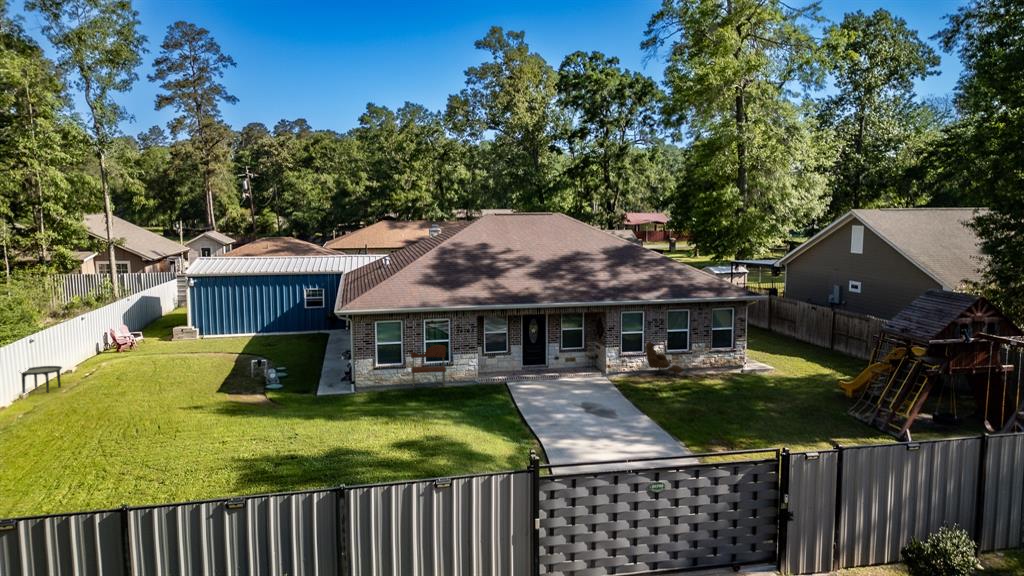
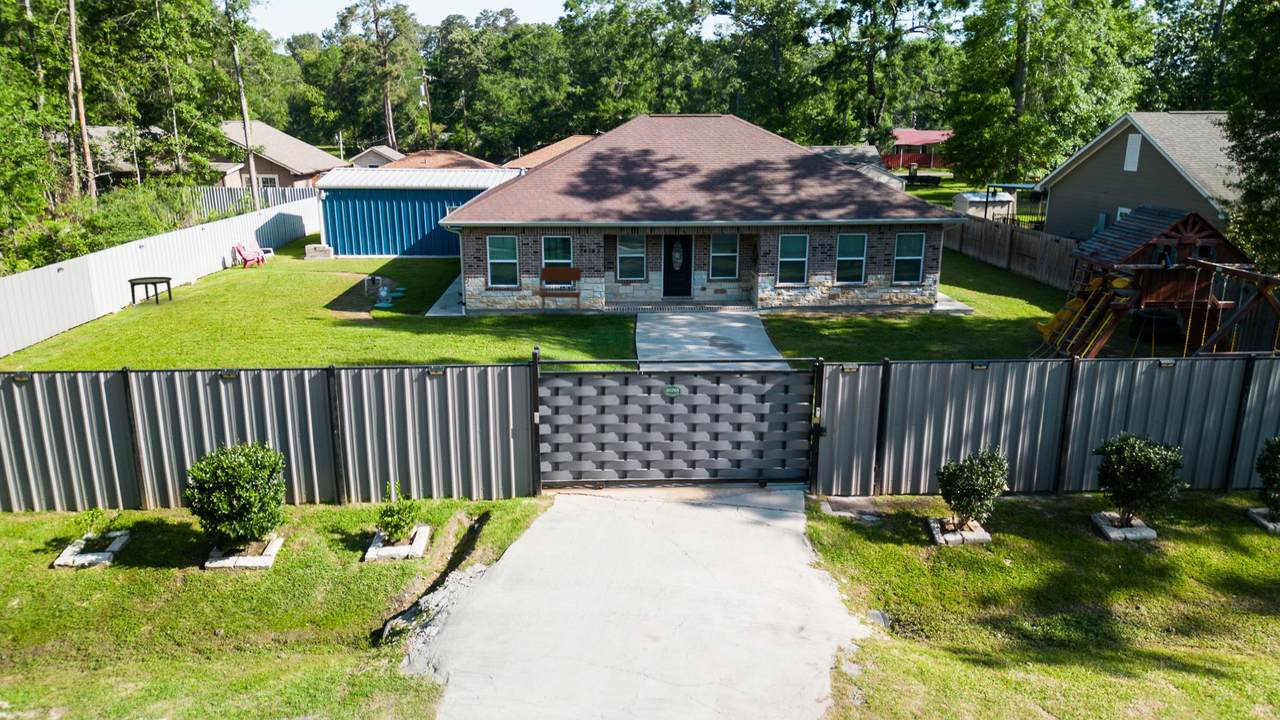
lounge chair: present [646,342,683,376] -> none [827,272,871,316]

